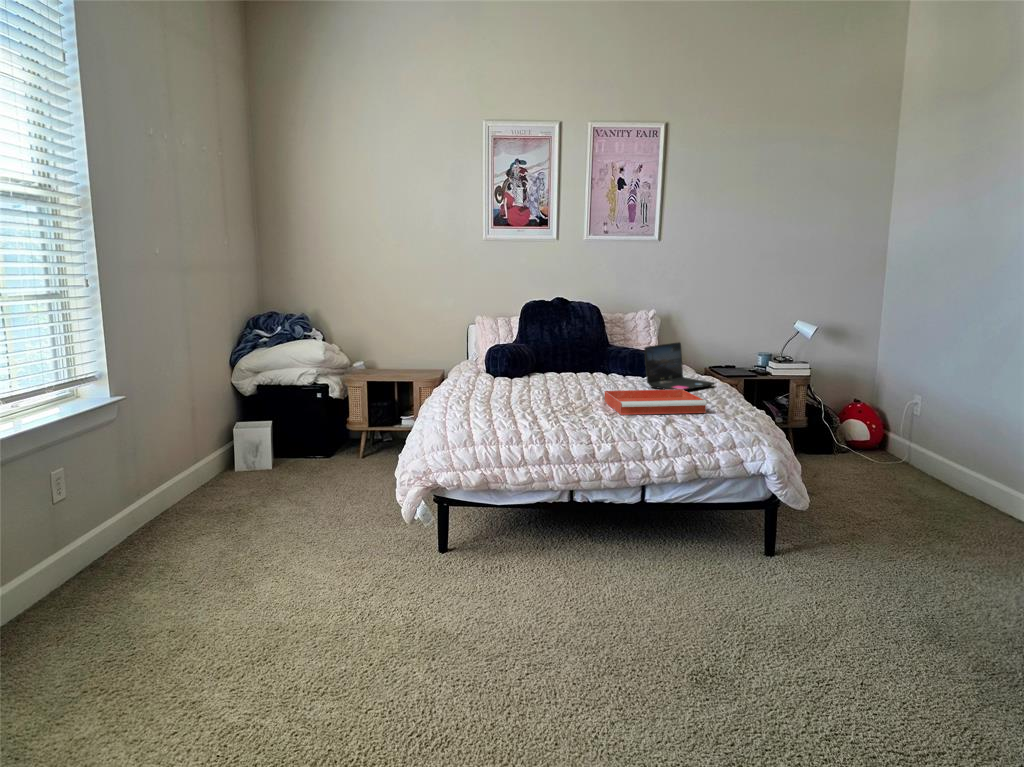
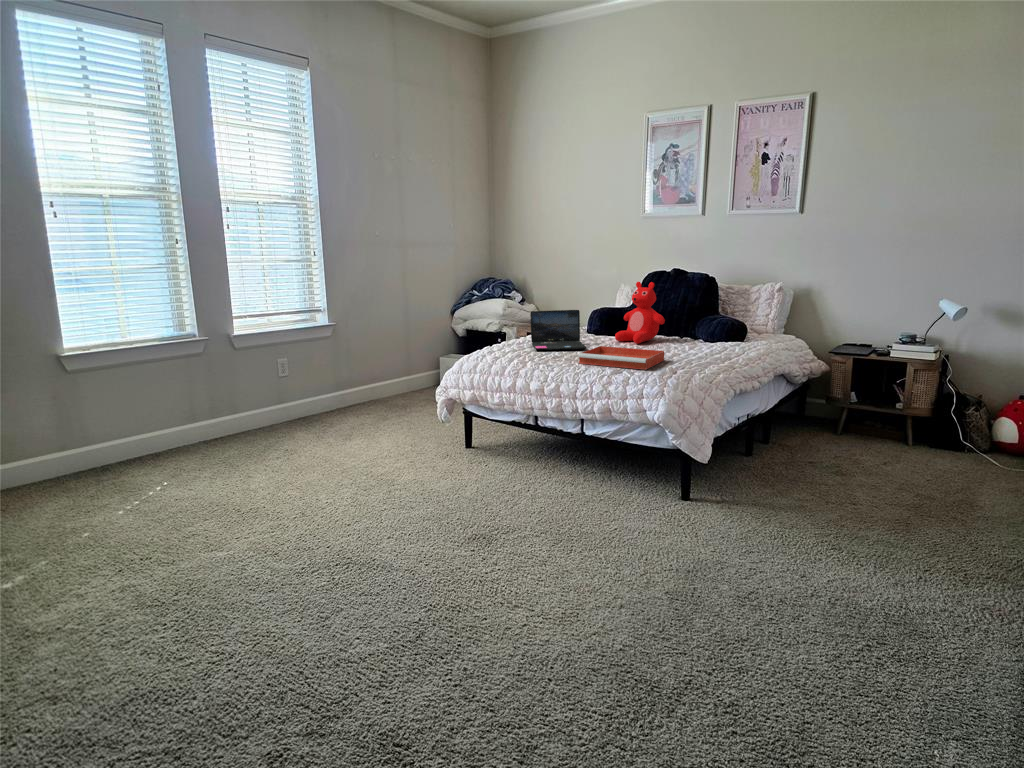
teddy bear: none [559,312,615,384] -> present [615,282,665,344]
laptop: present [644,342,715,390] -> present [530,310,586,350]

